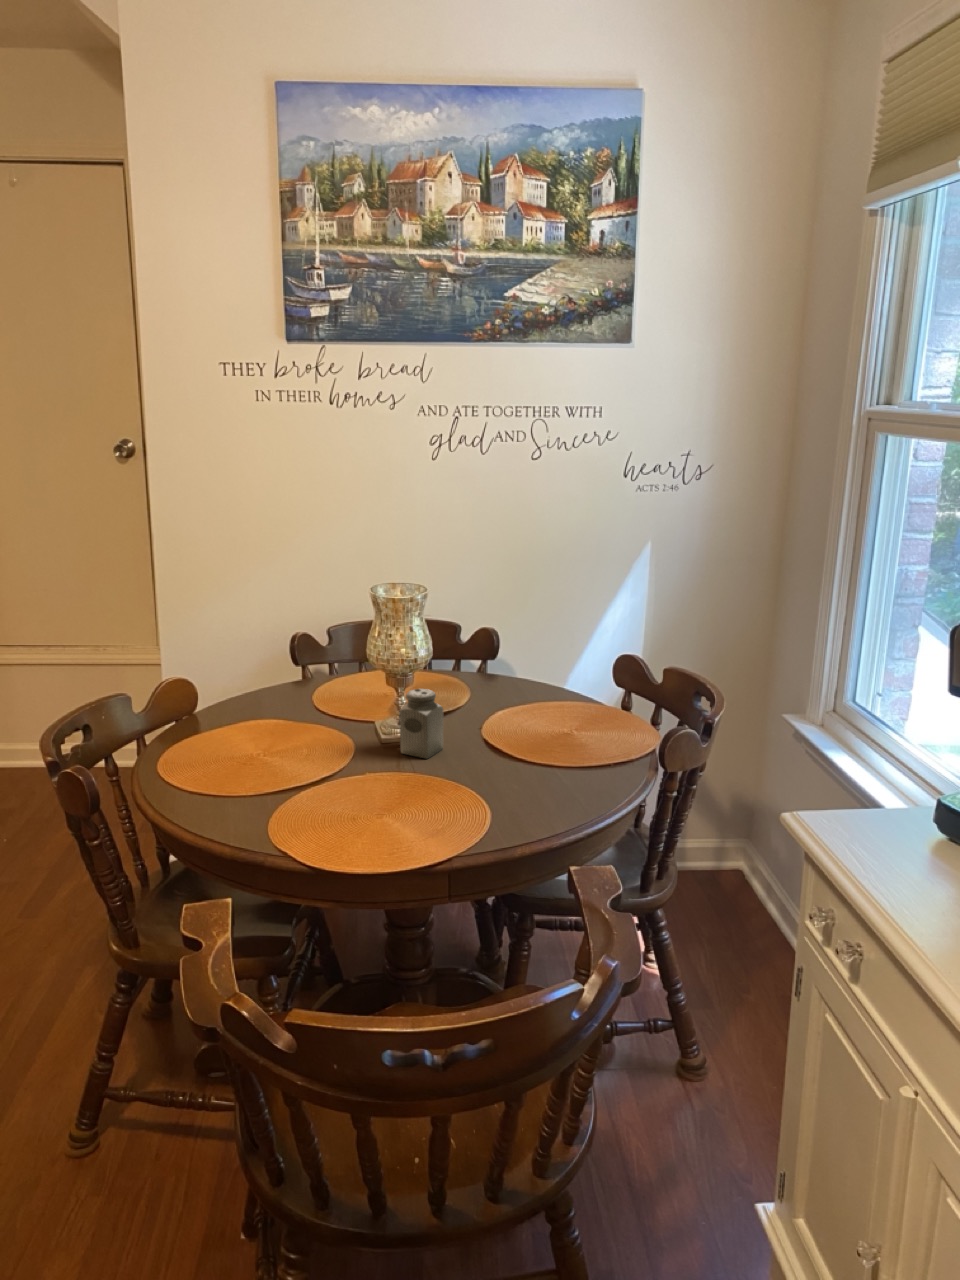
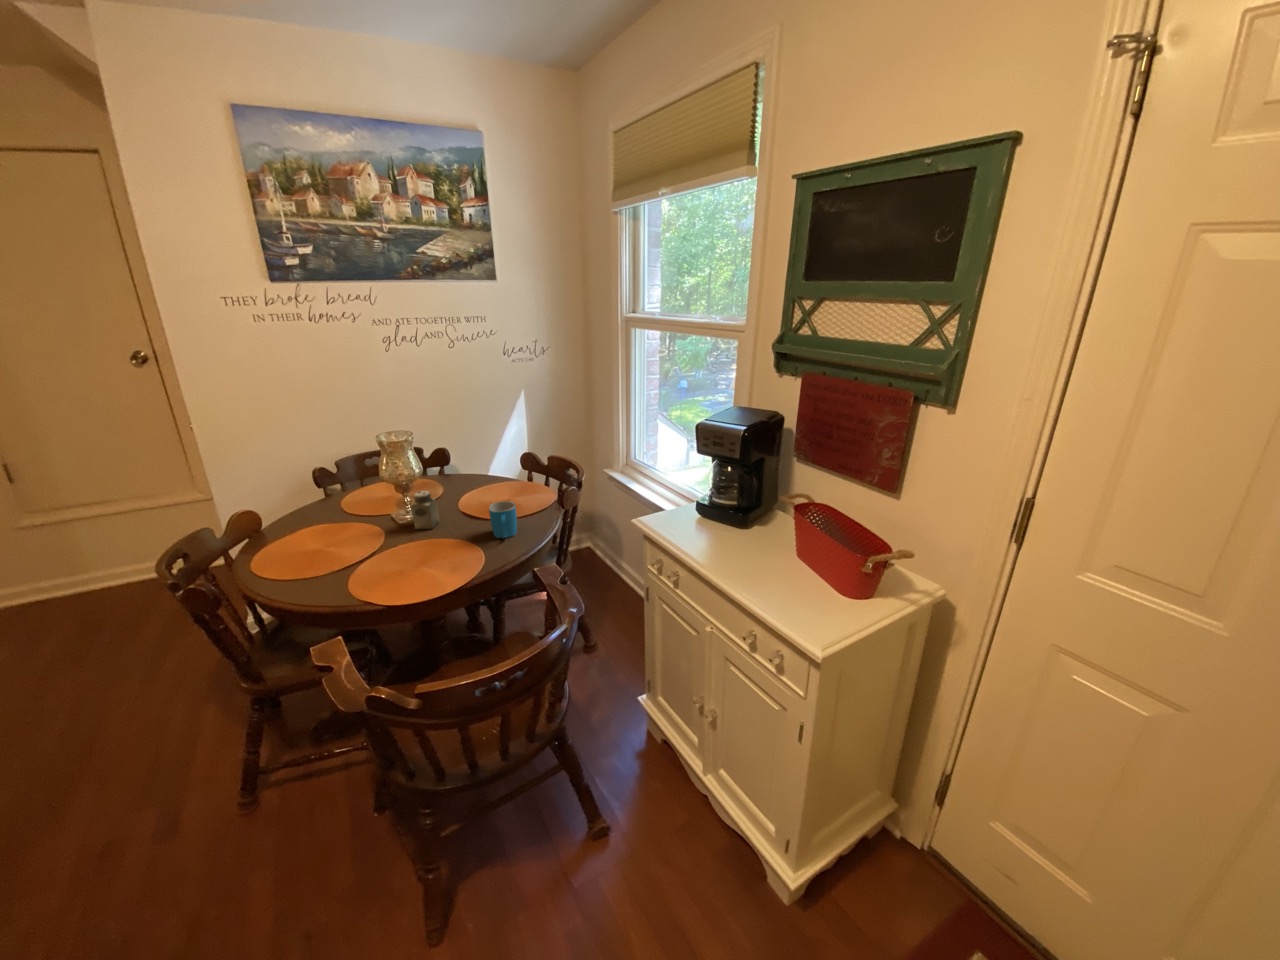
mug: none [522,730,572,800] -> present [489,501,517,538]

